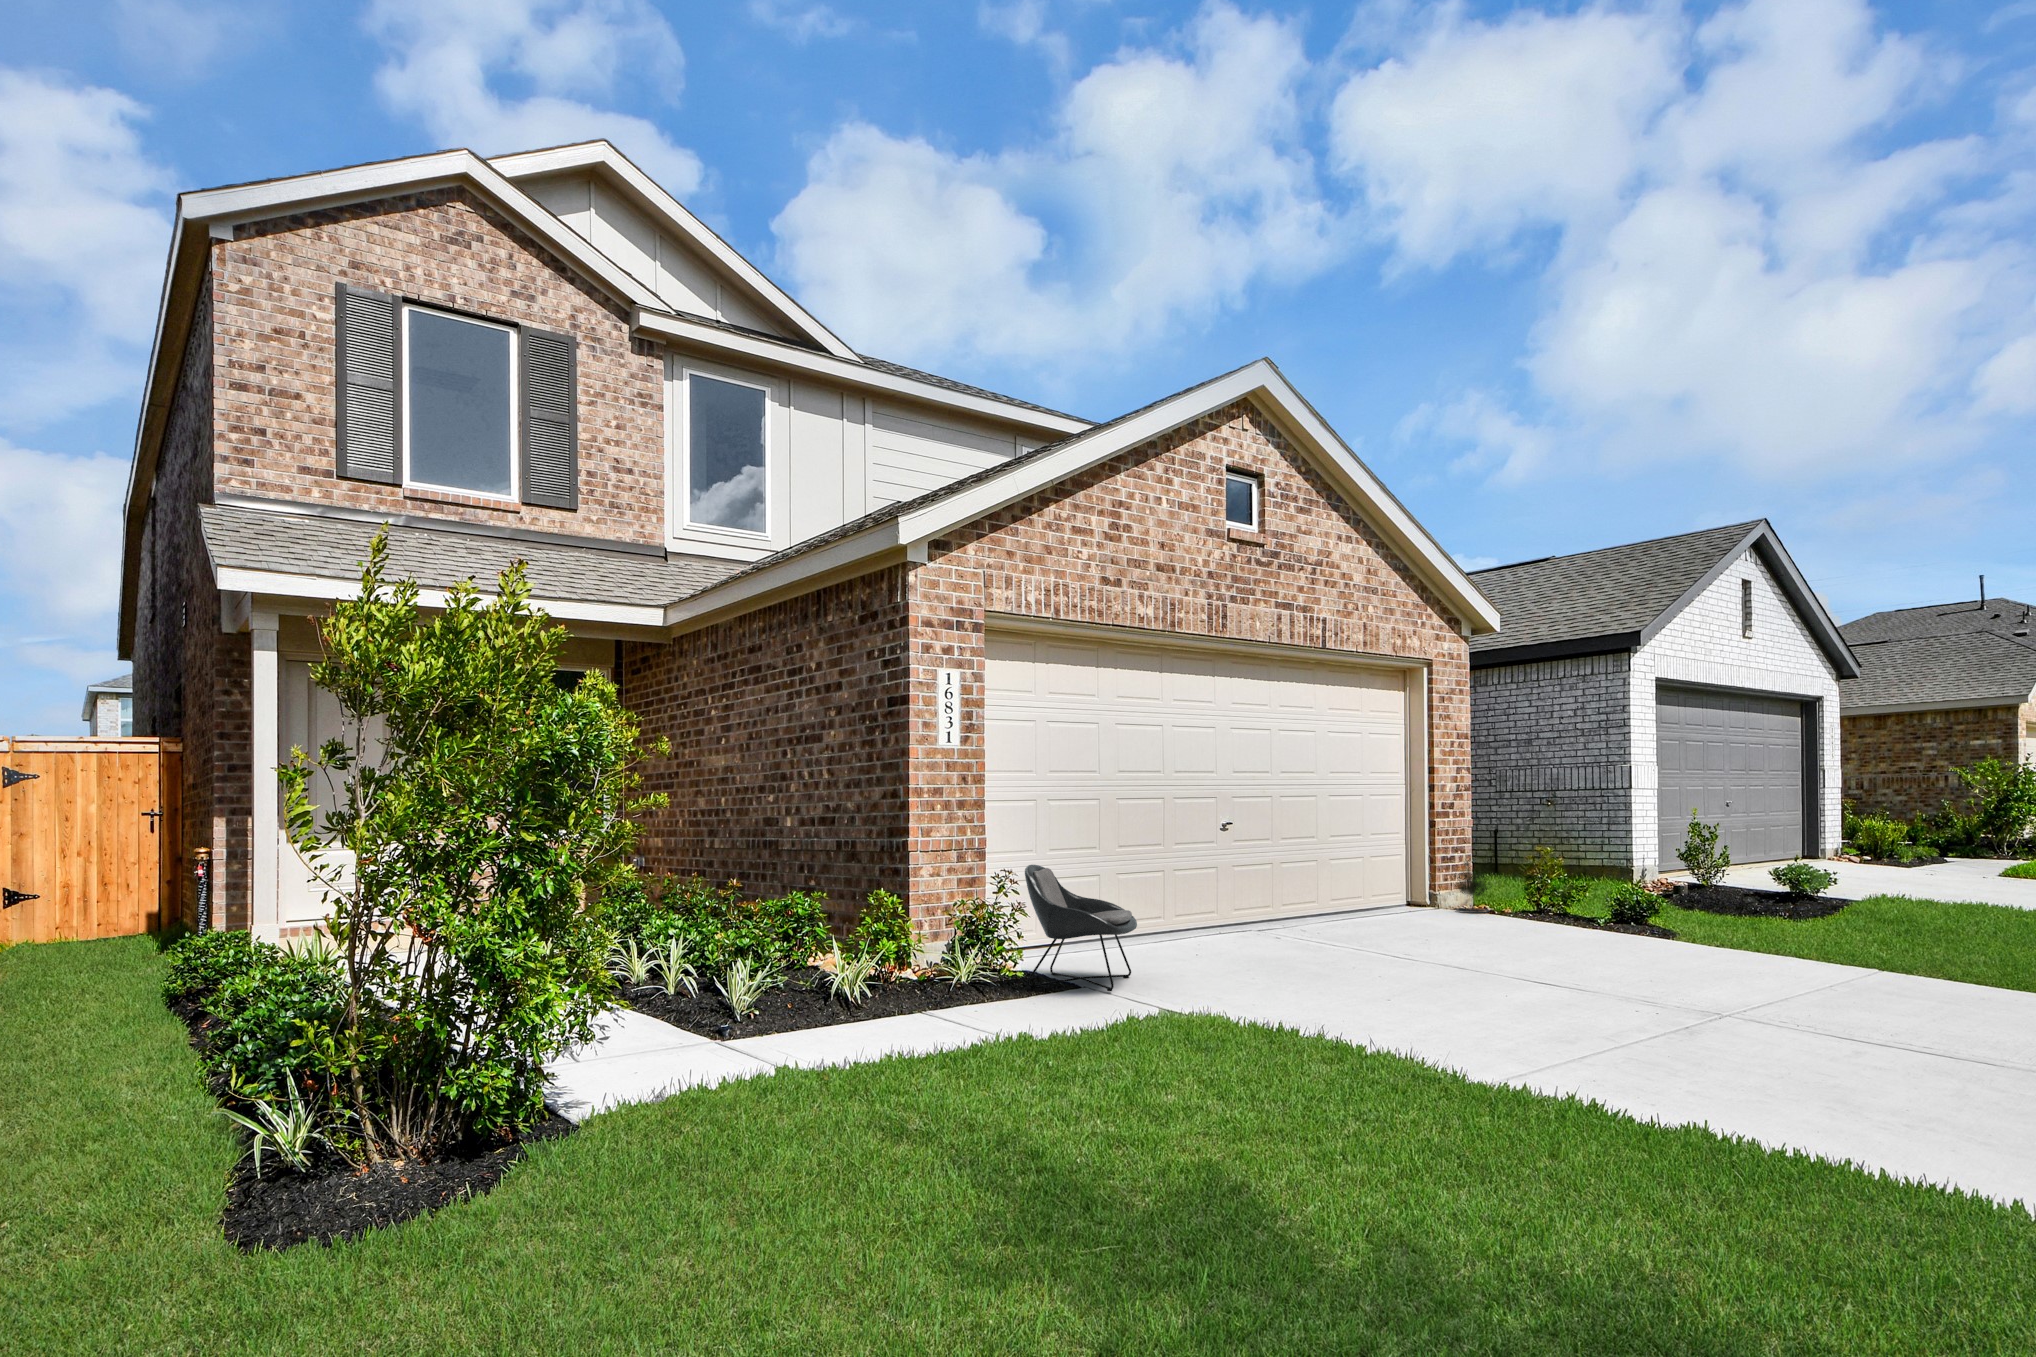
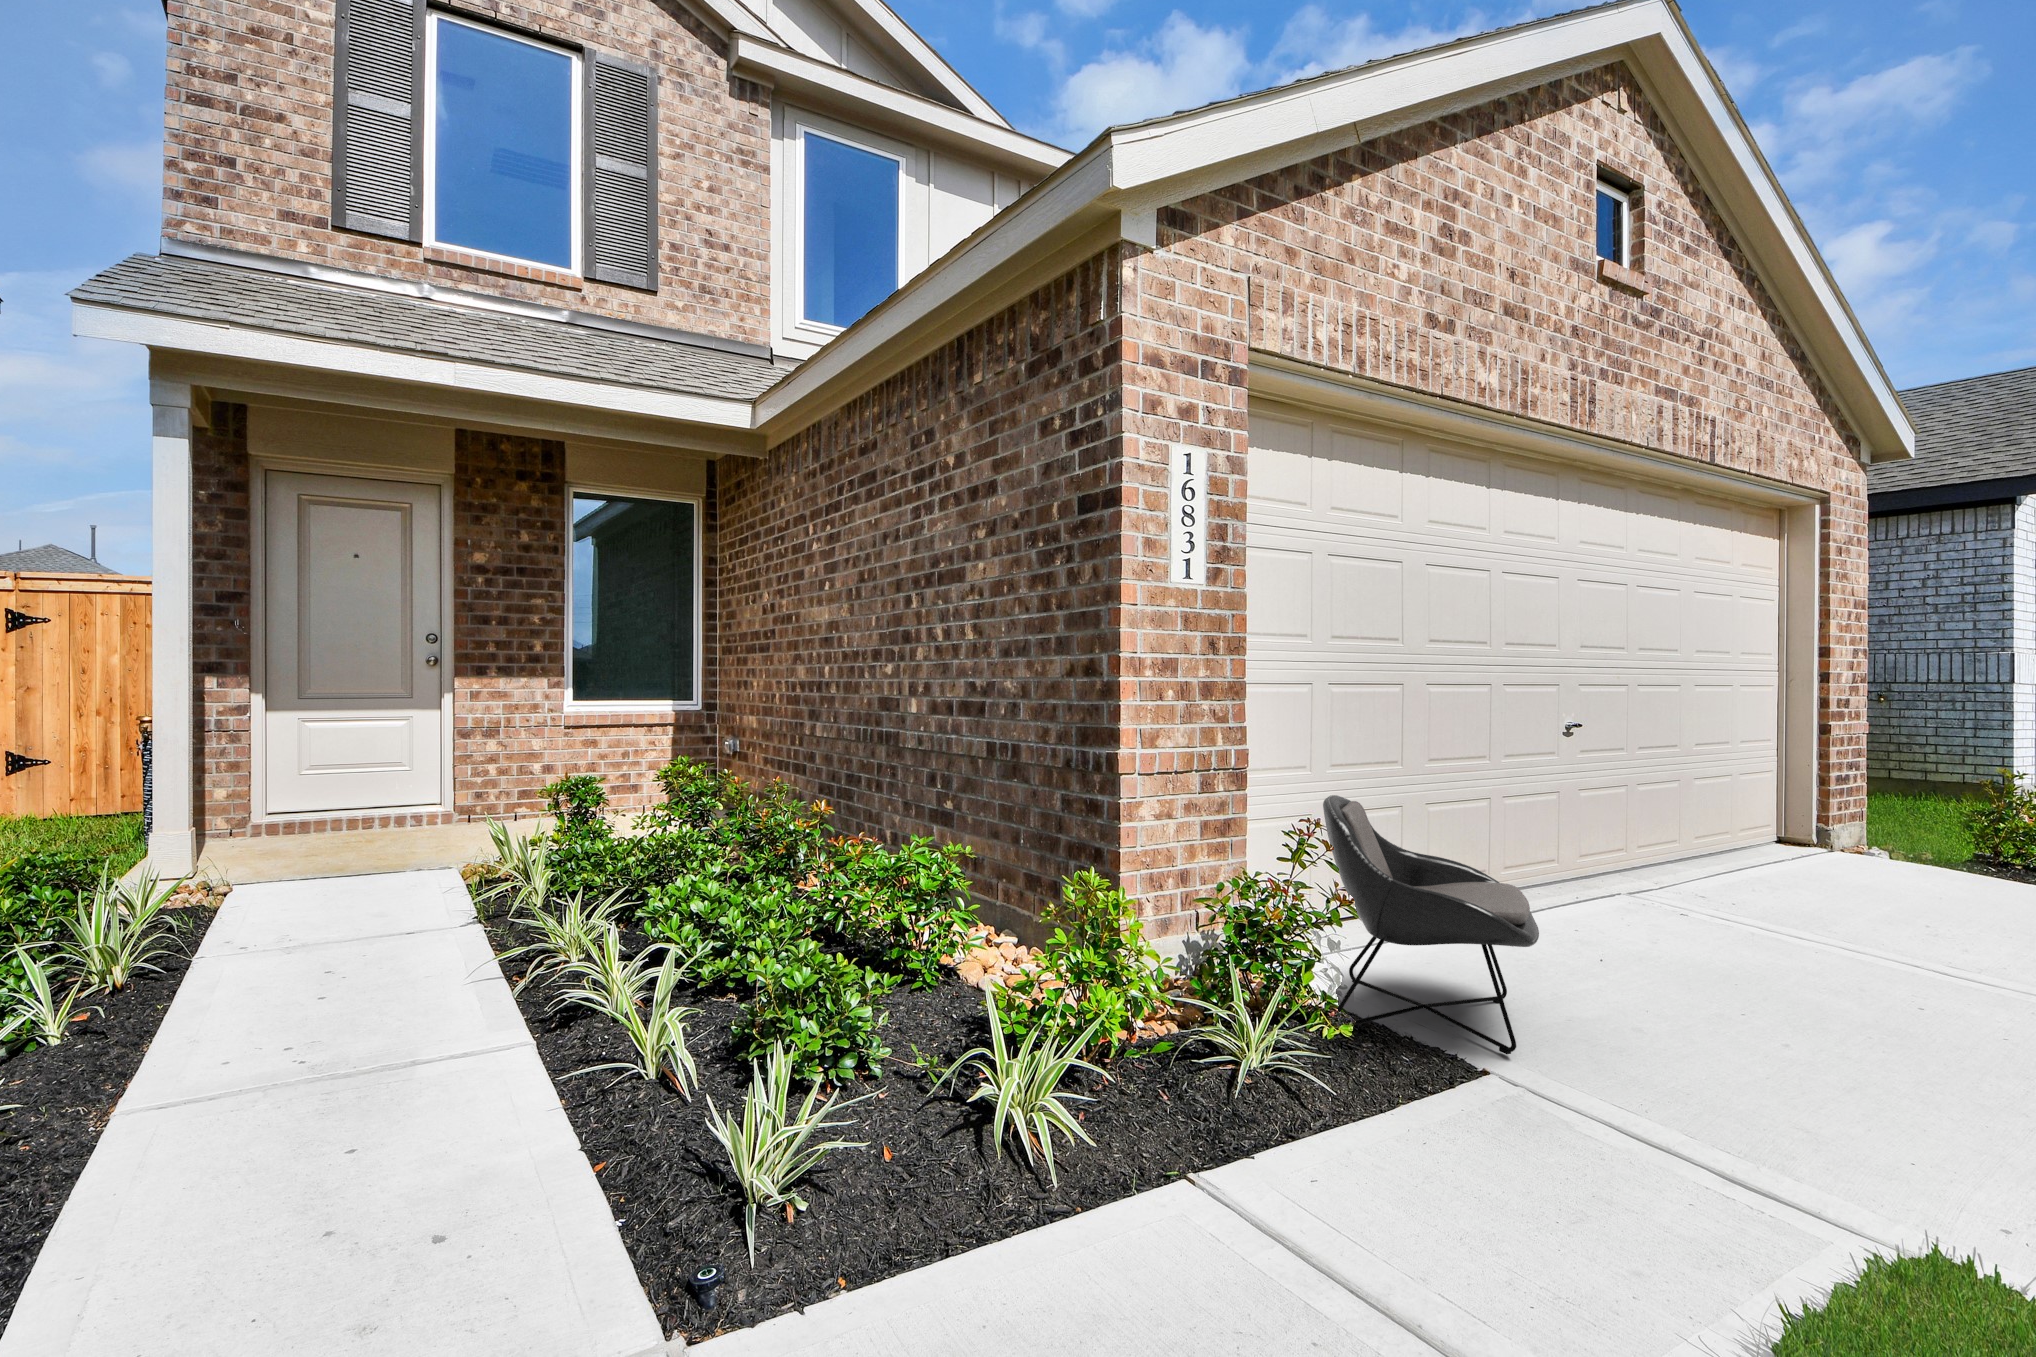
potted tree: present [1454,859,1489,913] -> none [1855,770,1930,856]

